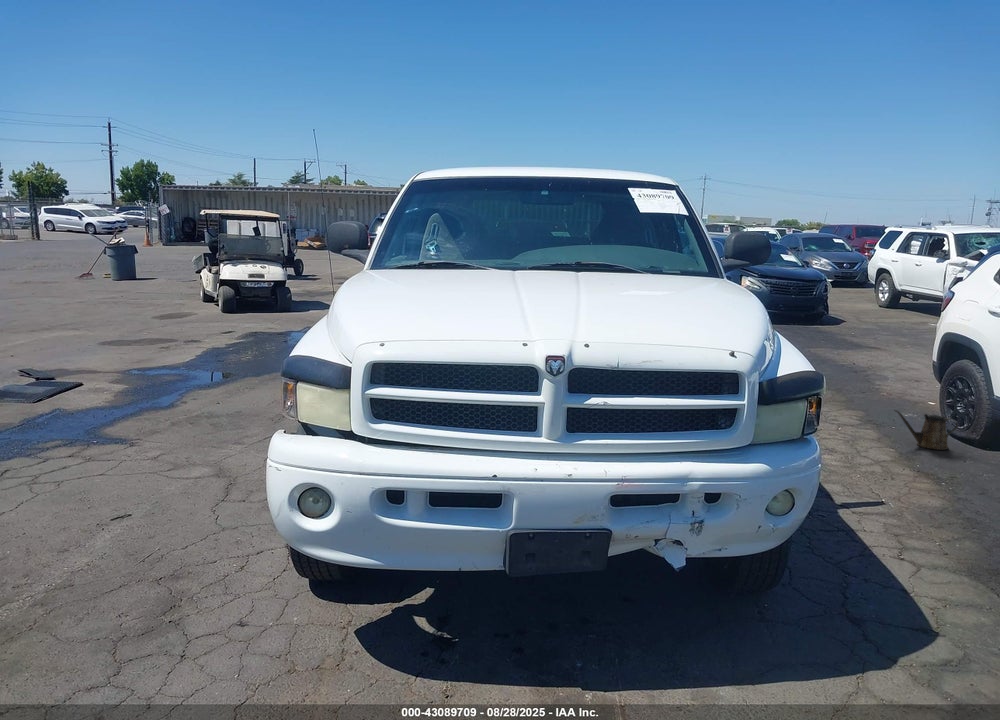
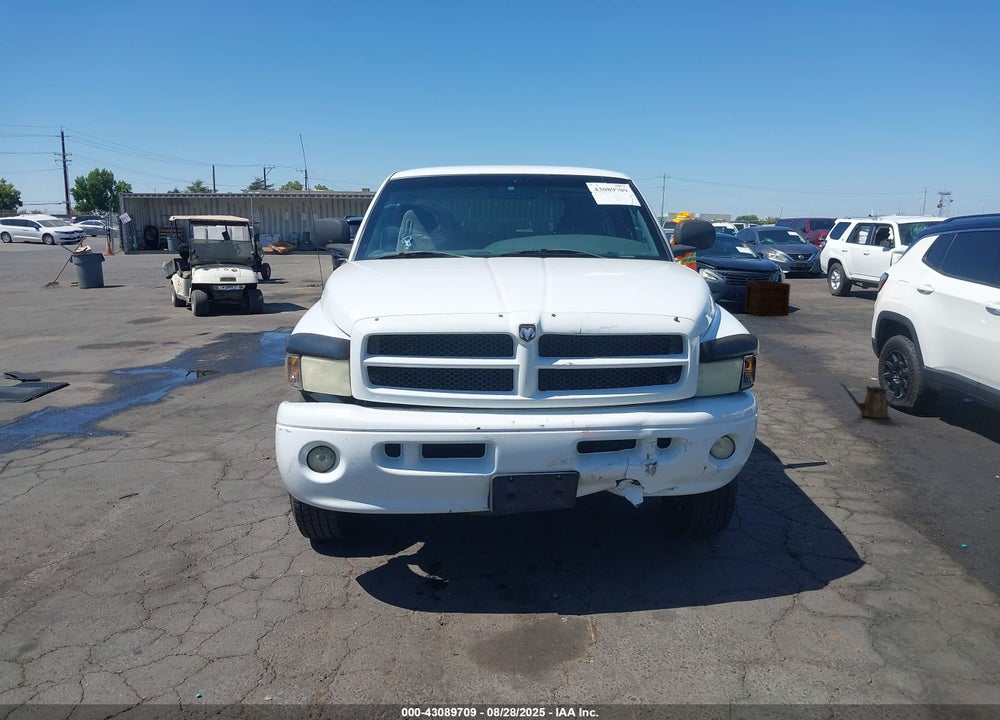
wooden crate: none [783,291,832,328] -> present [745,281,790,316]

